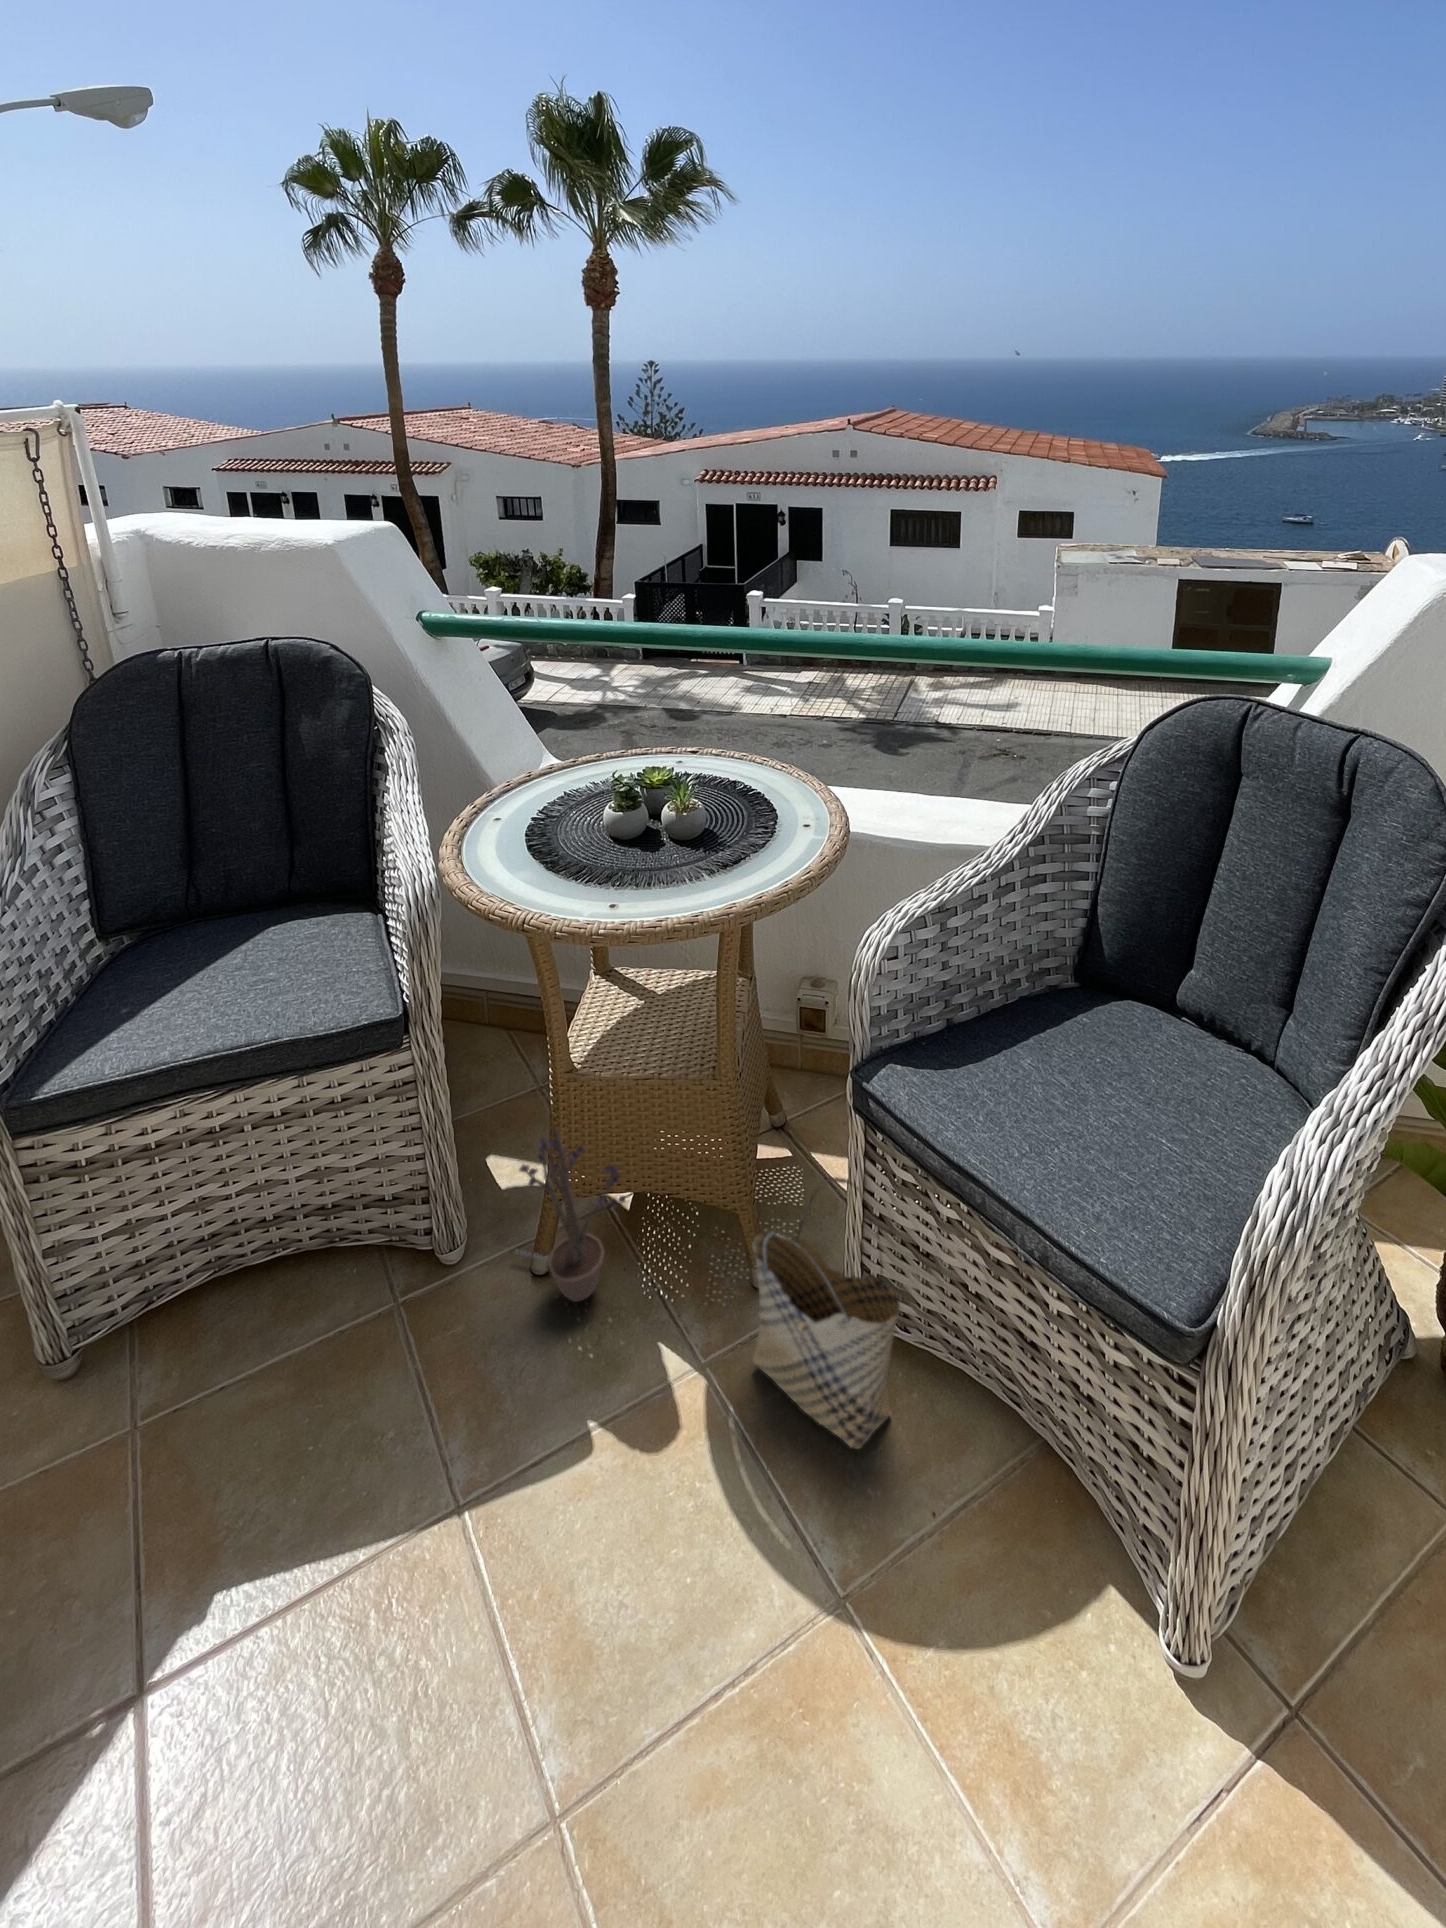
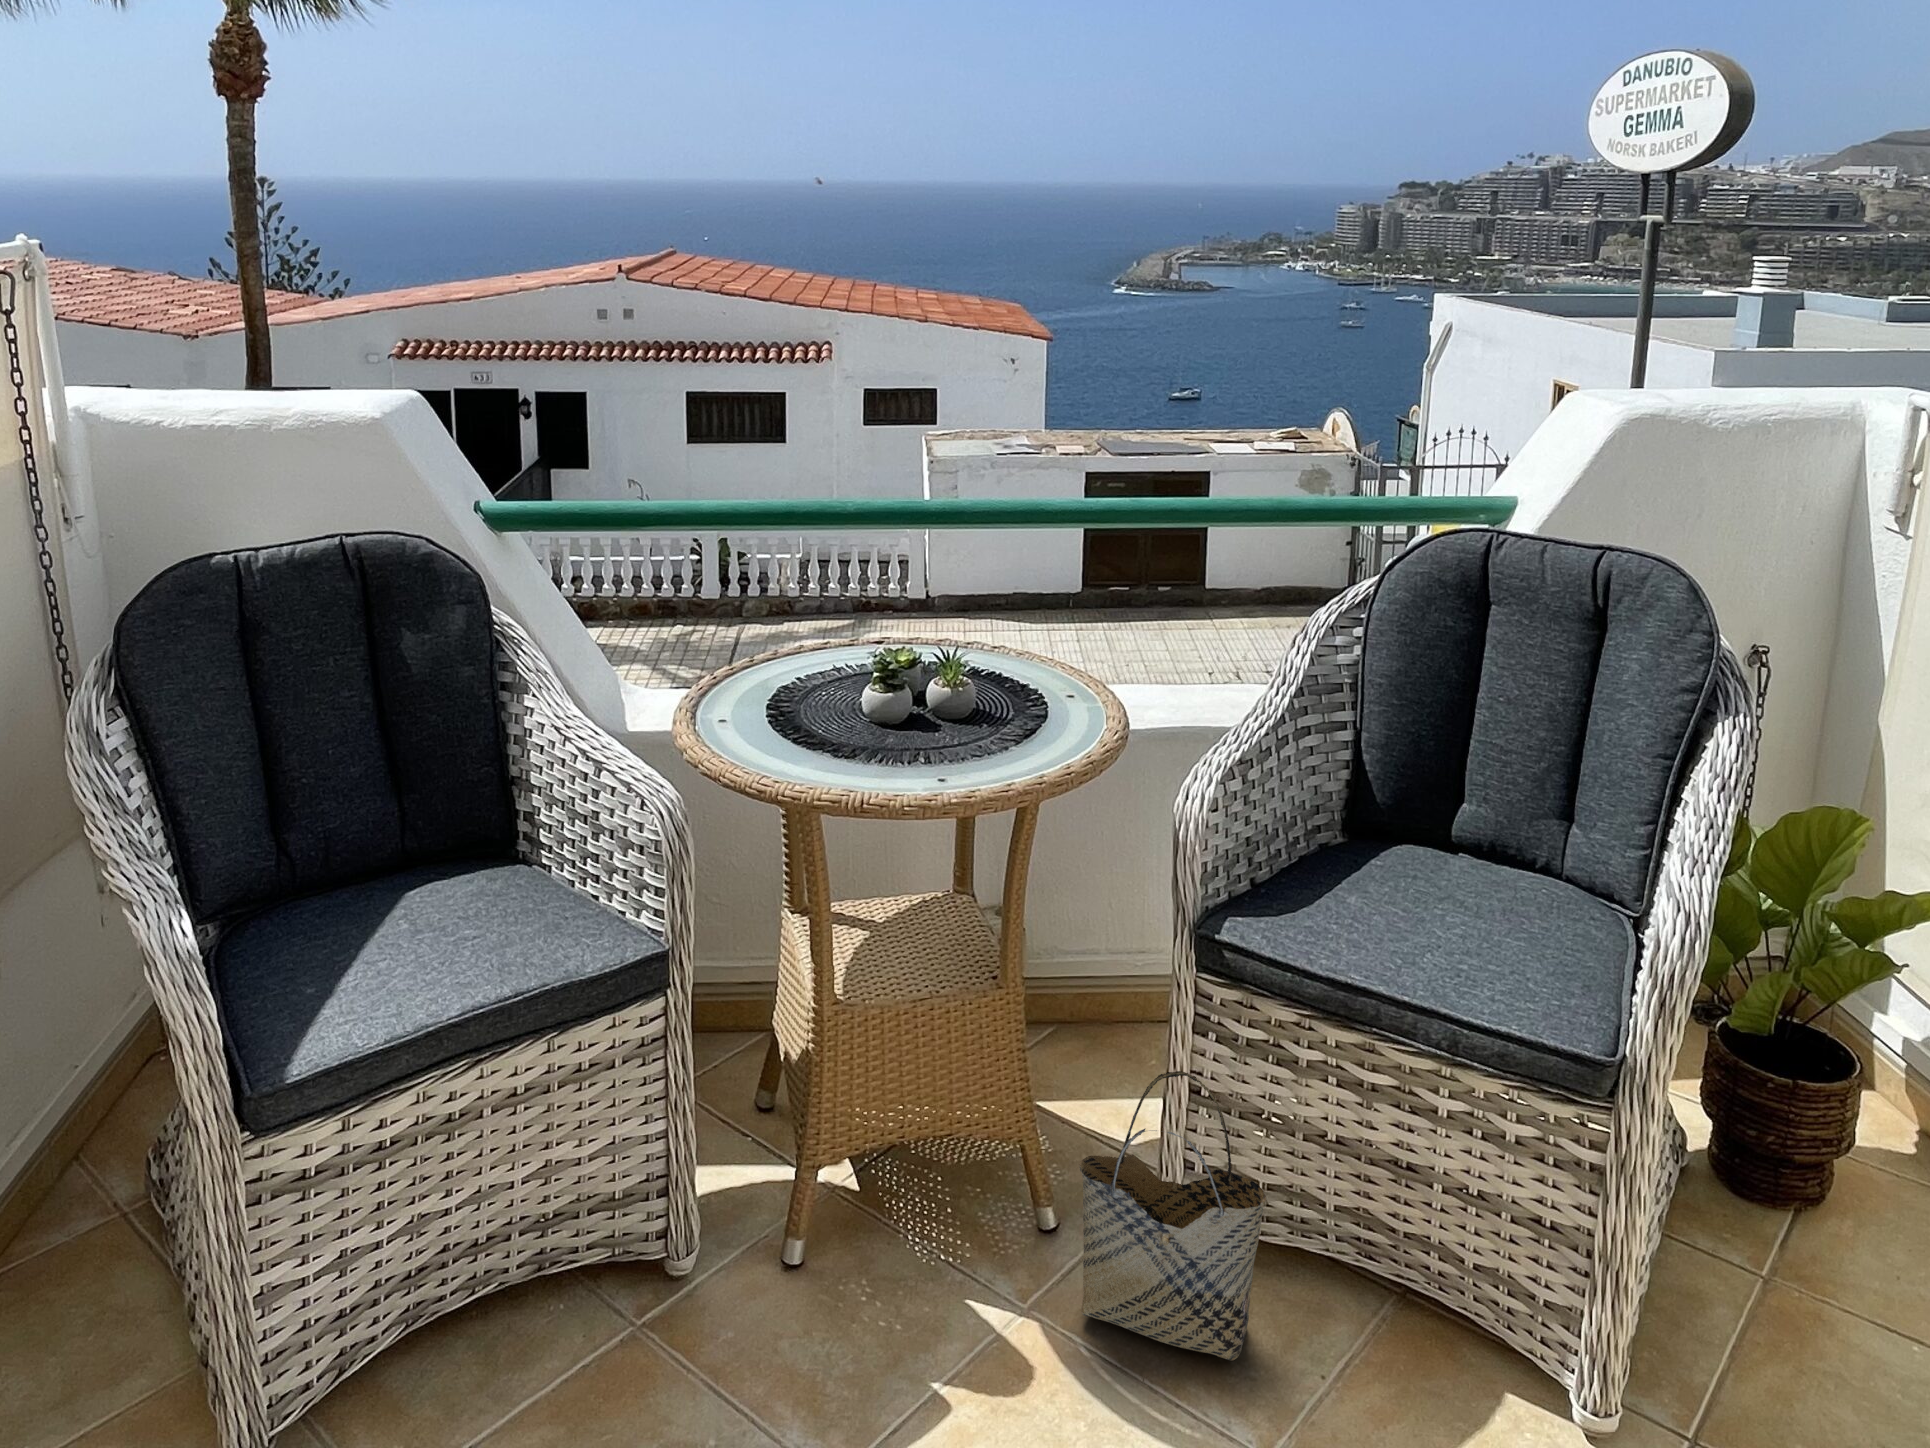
decorative plant: present [515,1127,626,1301] -> none [738,1086,917,1313]

